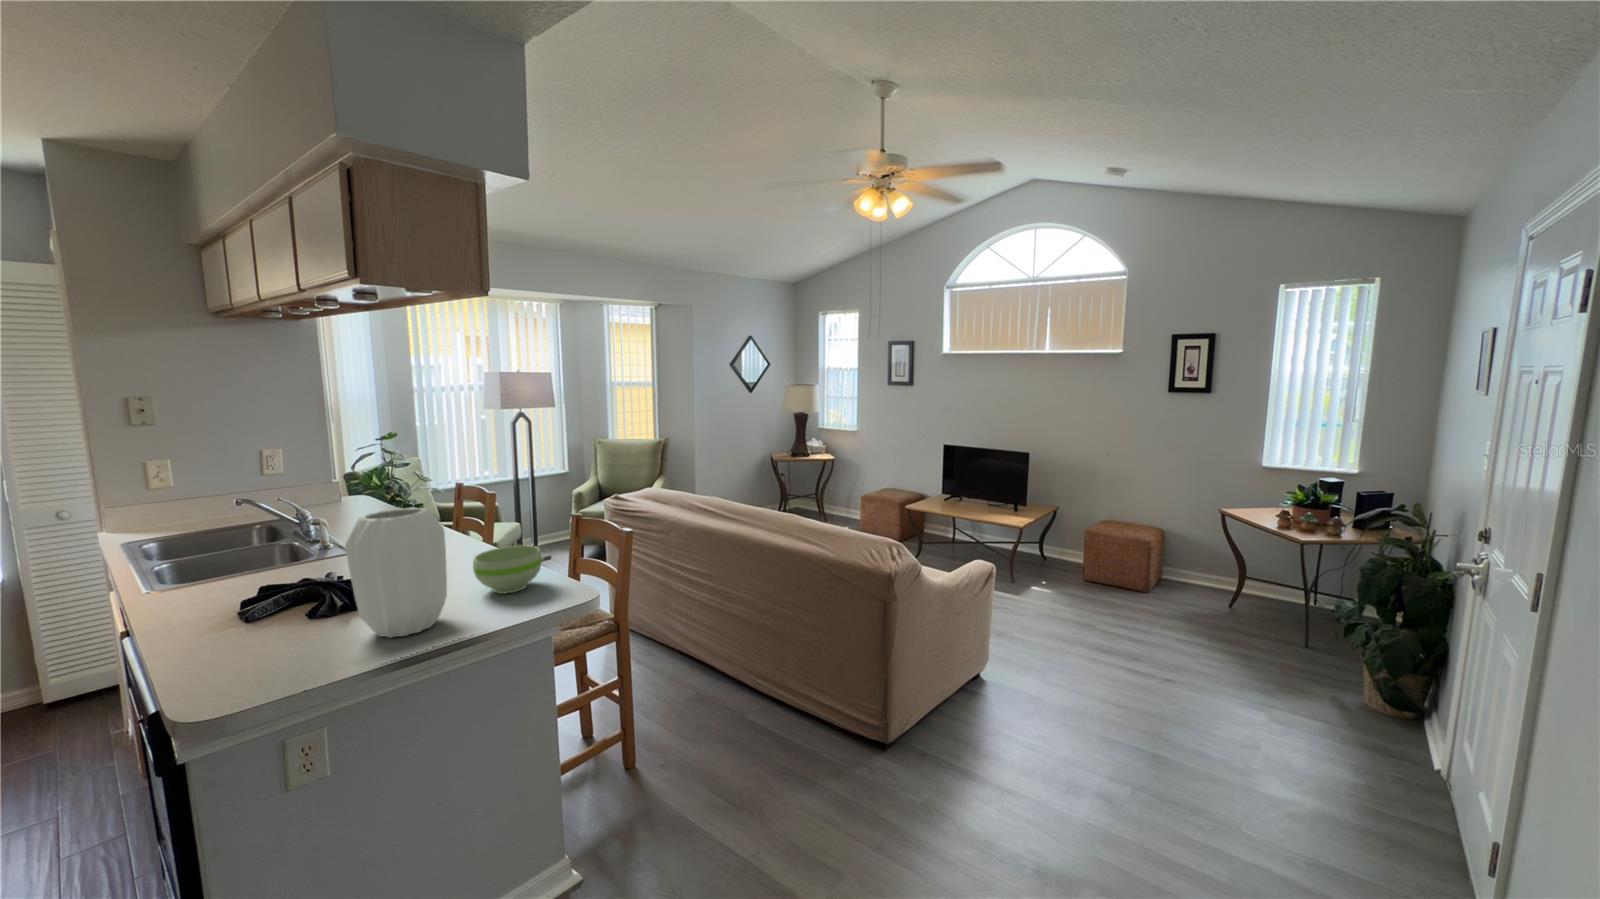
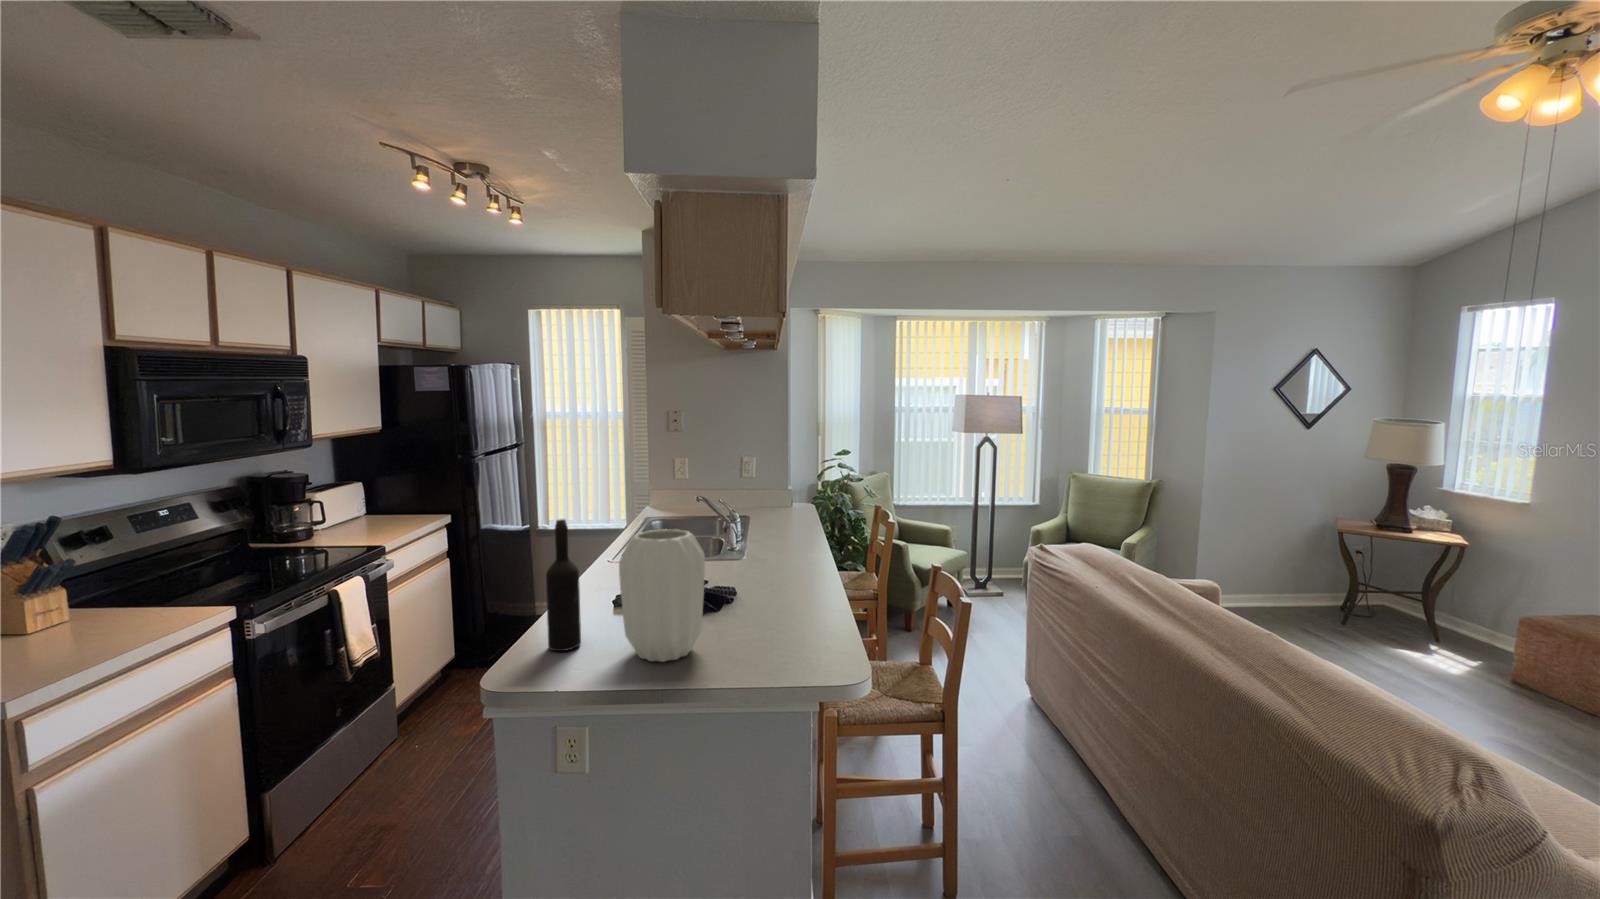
wine bottle: none [238,518,294,666] -> present [546,519,581,651]
bowl: present [473,545,542,594] -> none [749,588,820,644]

